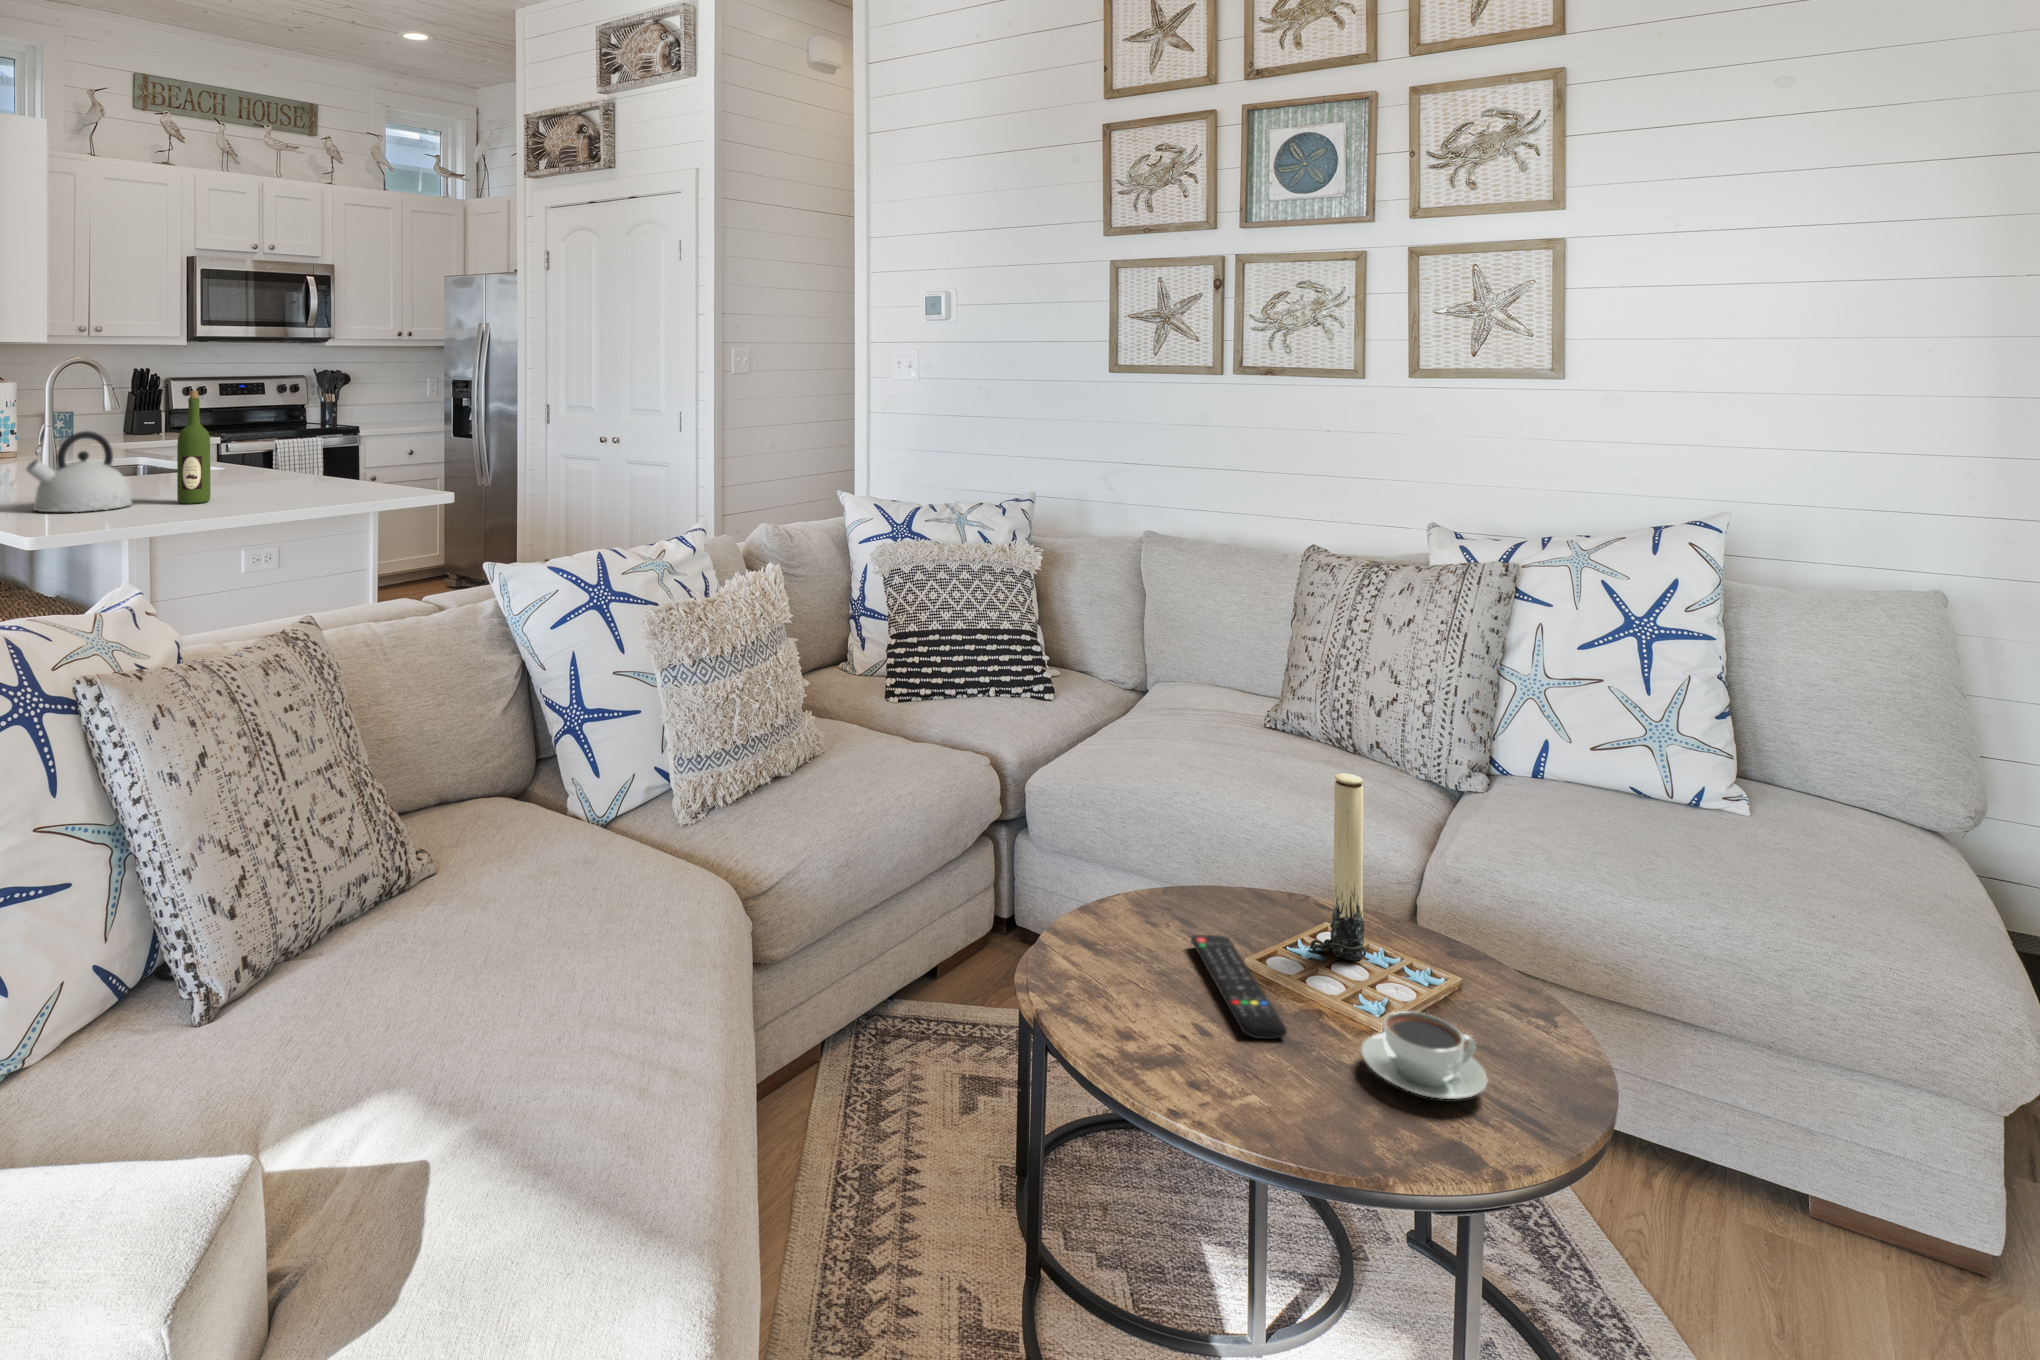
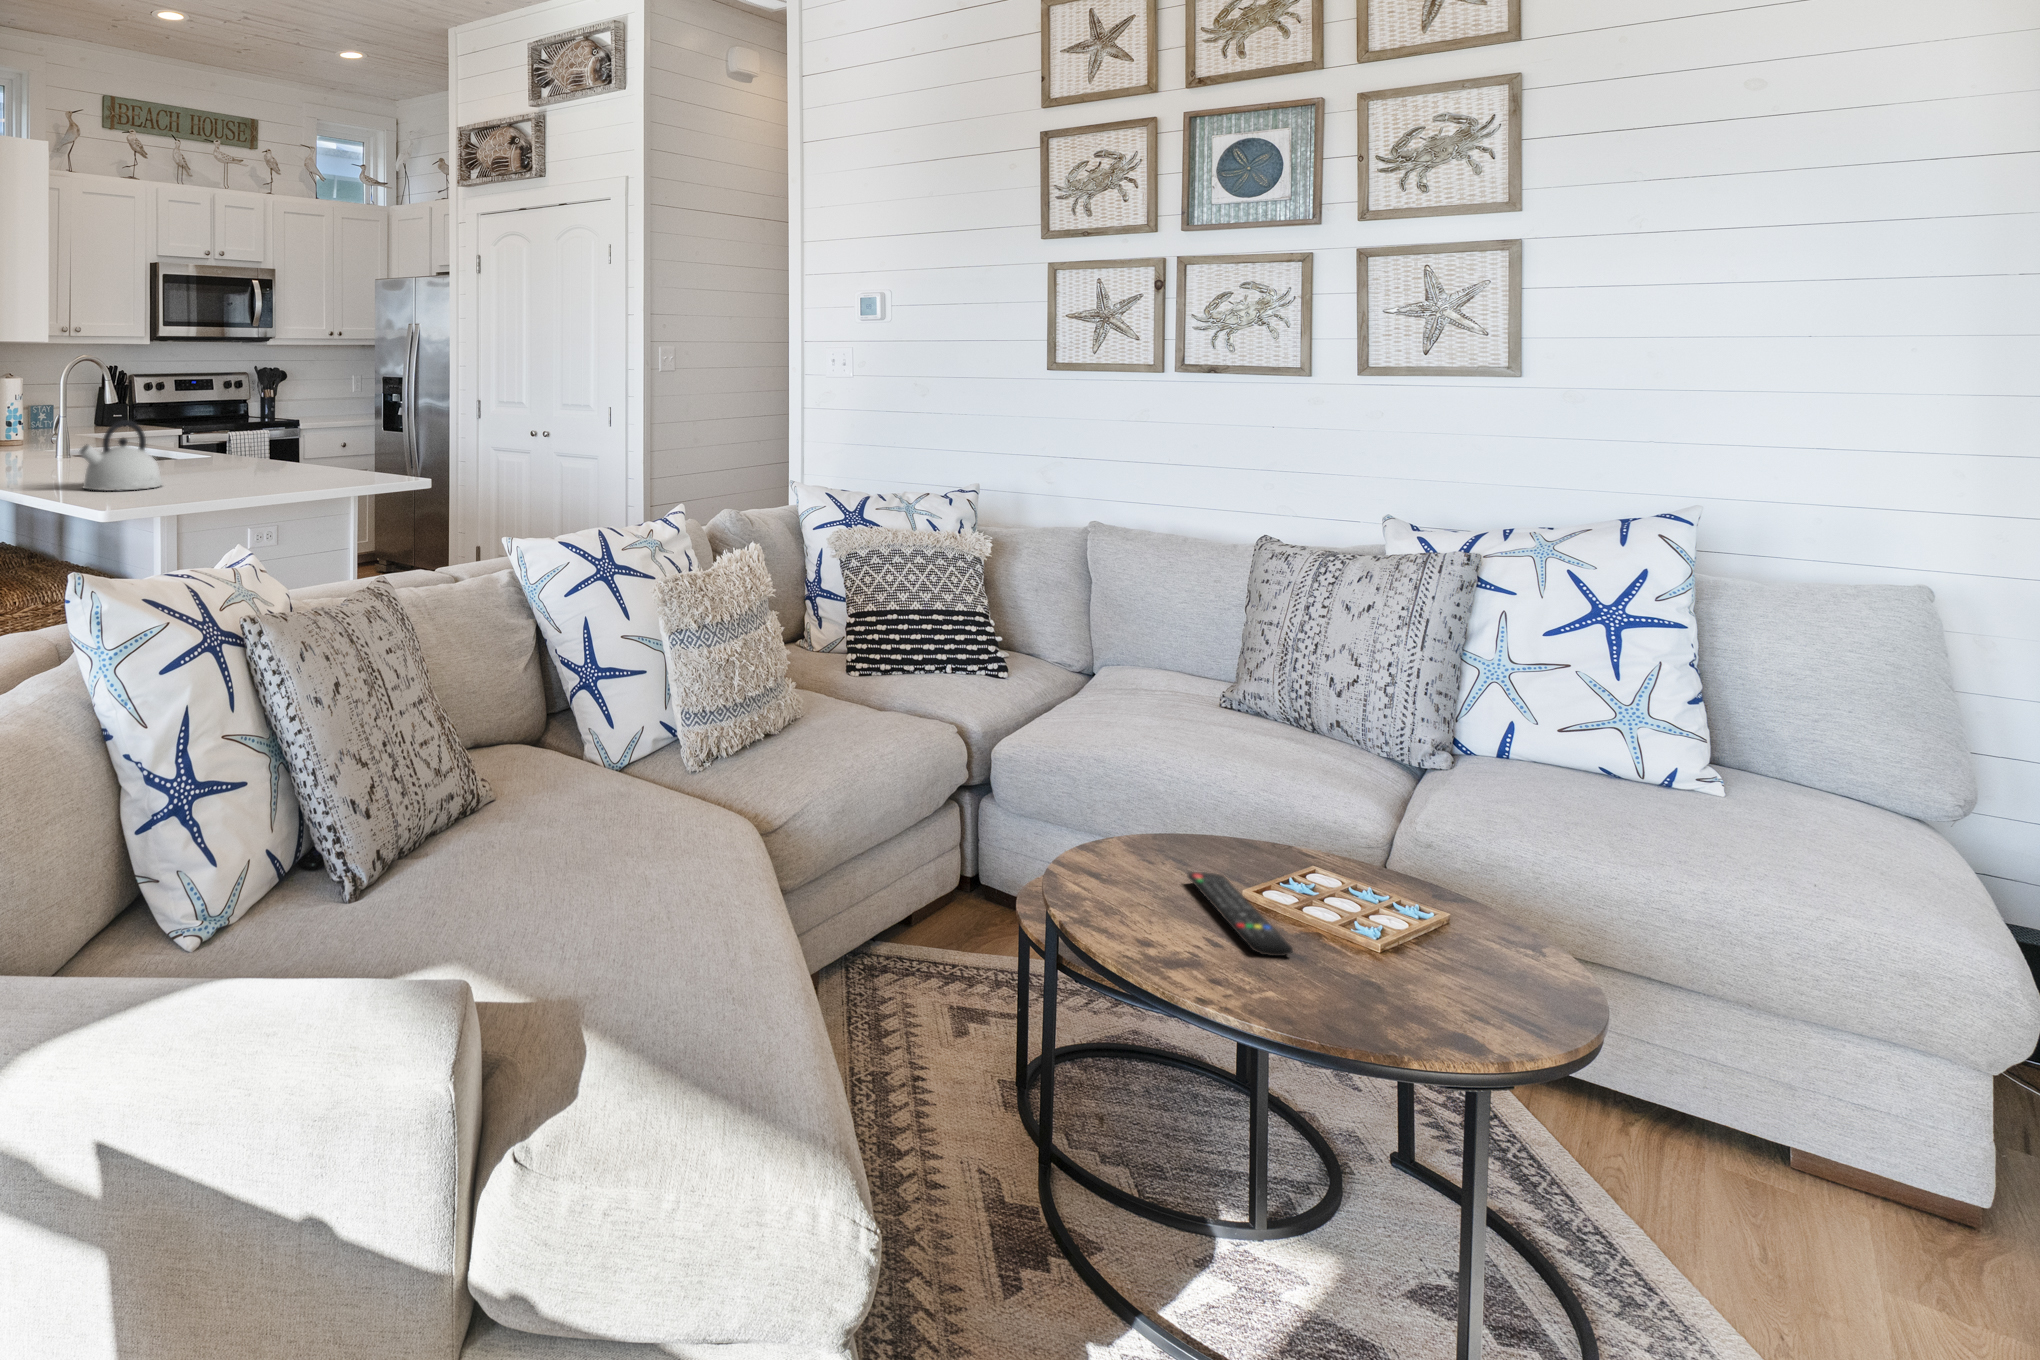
wine bottle: present [177,391,210,504] -> none [200,385,227,485]
candle: present [1310,773,1366,960] -> none [1300,731,1356,899]
coffee cup: present [1361,1011,1488,1099] -> none [1366,934,1490,1007]

